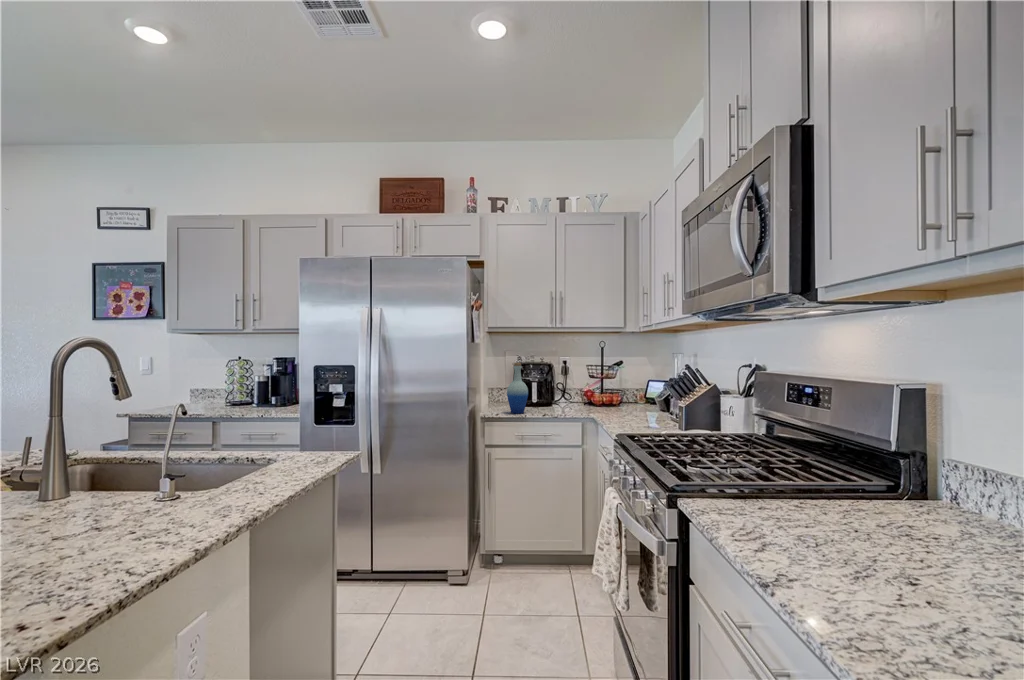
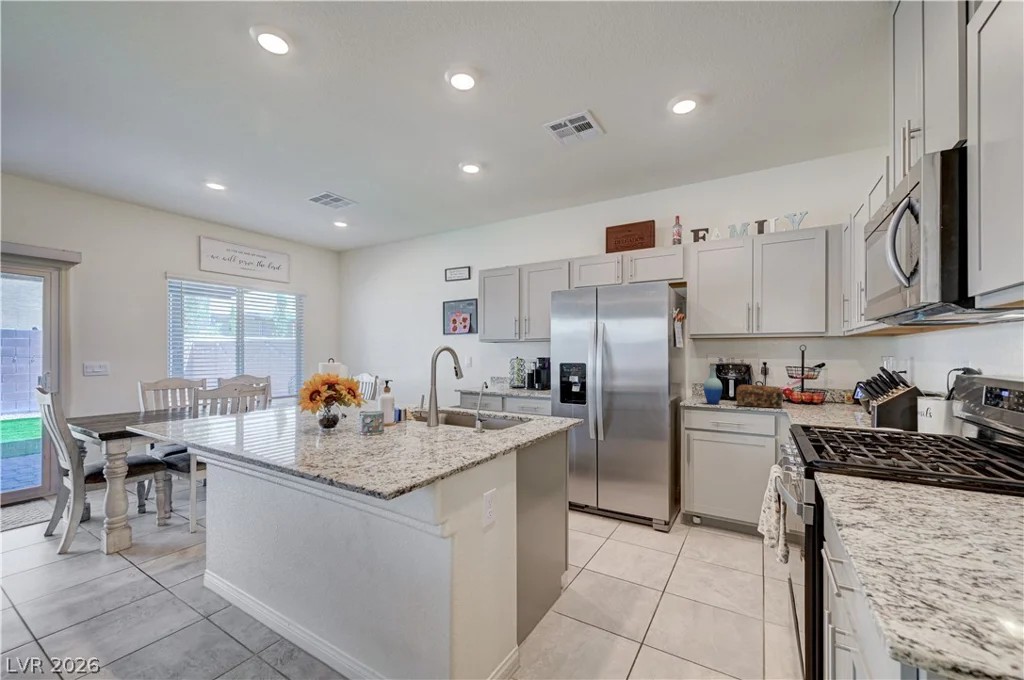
bread loaf: none [544,388,592,414] -> present [736,385,782,408]

